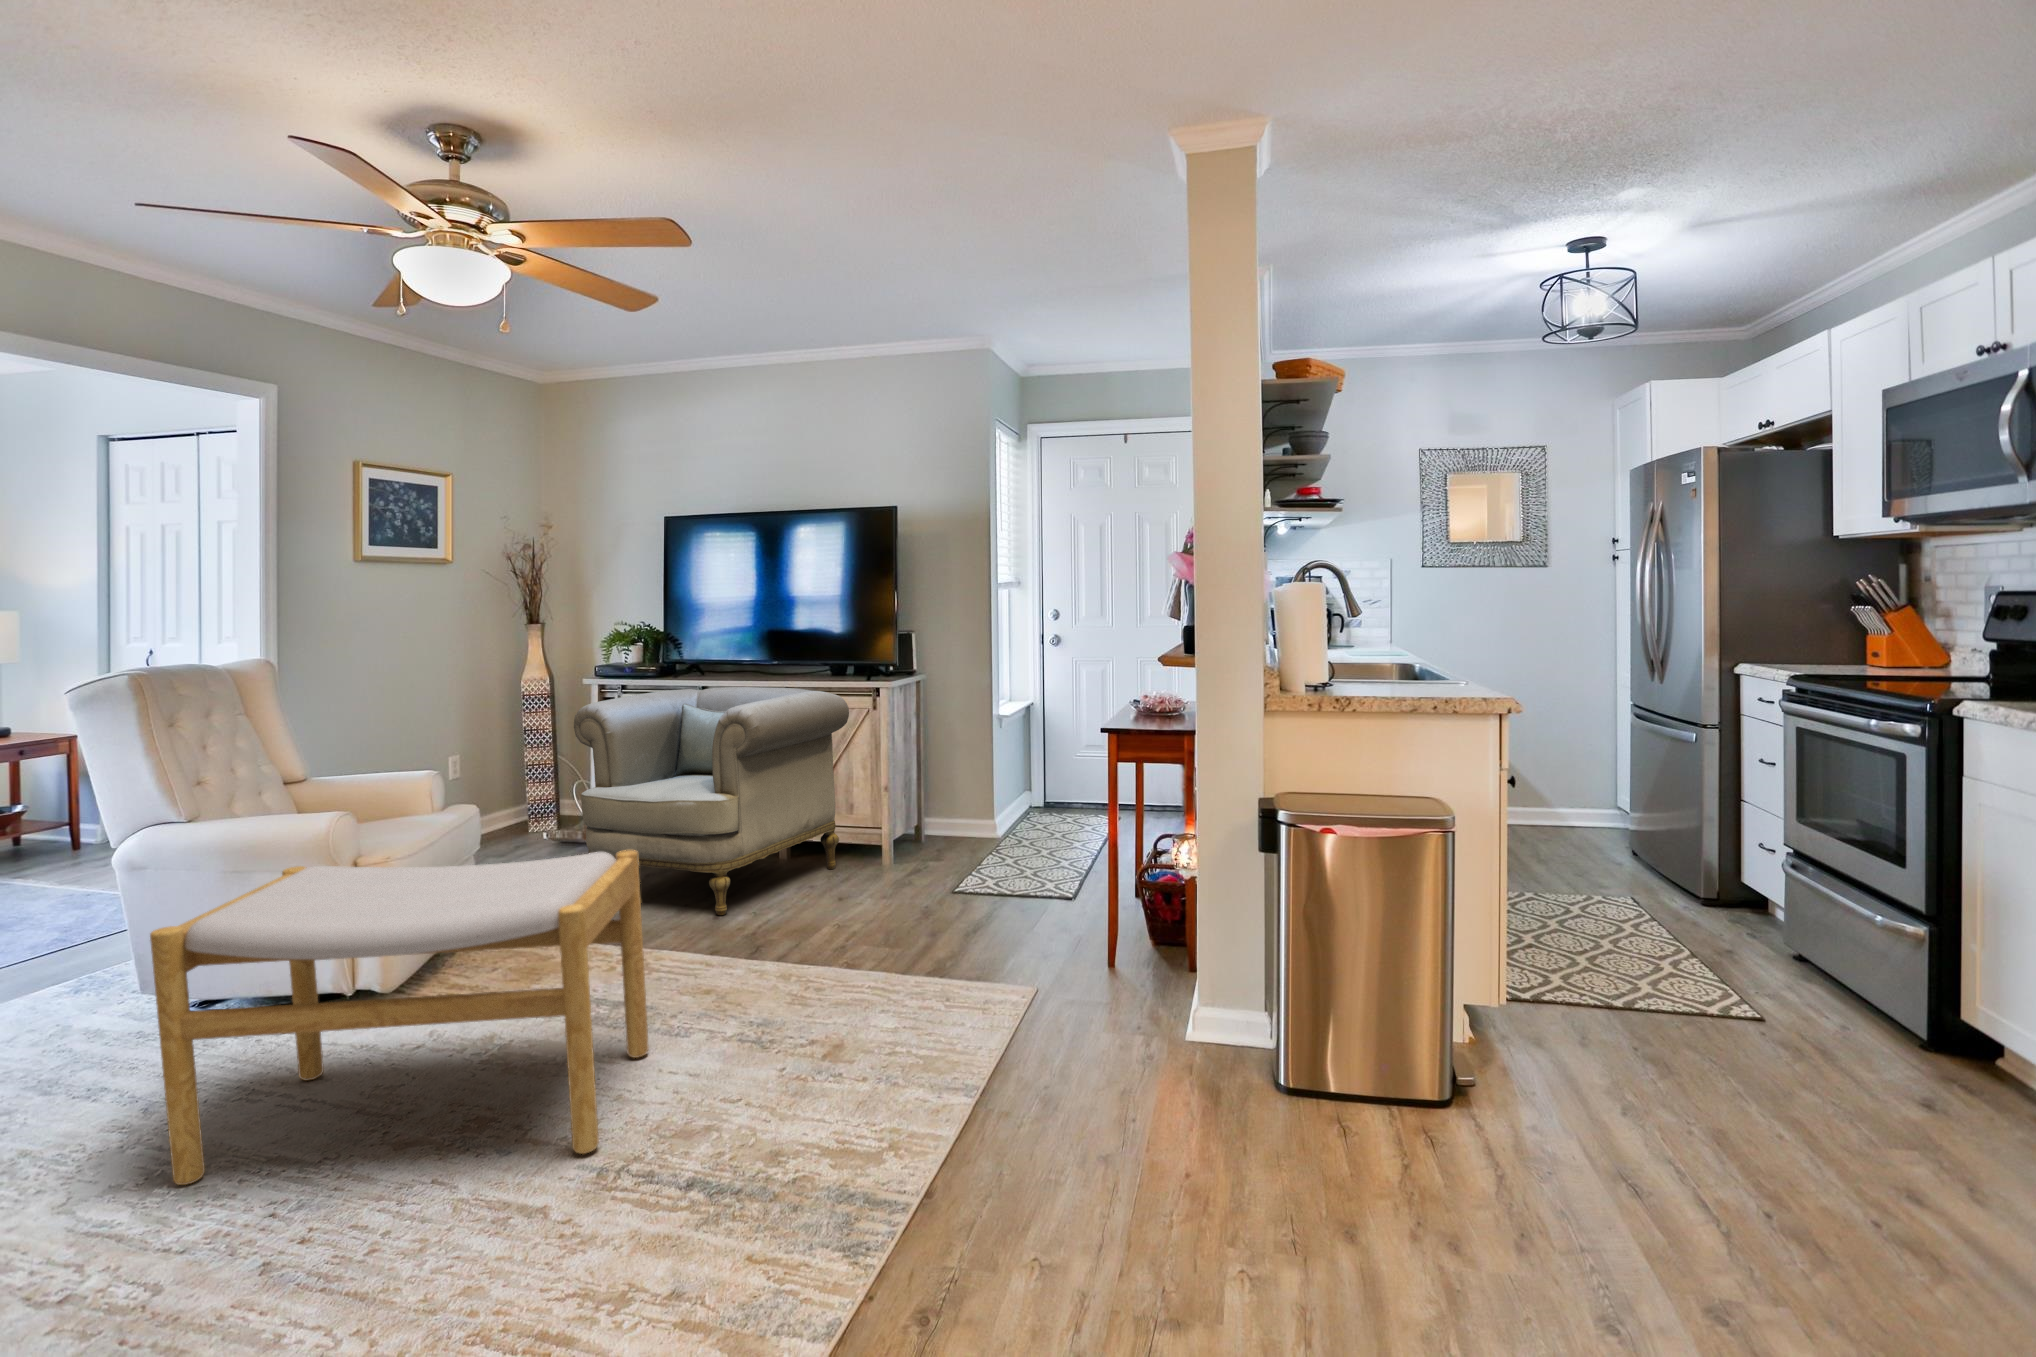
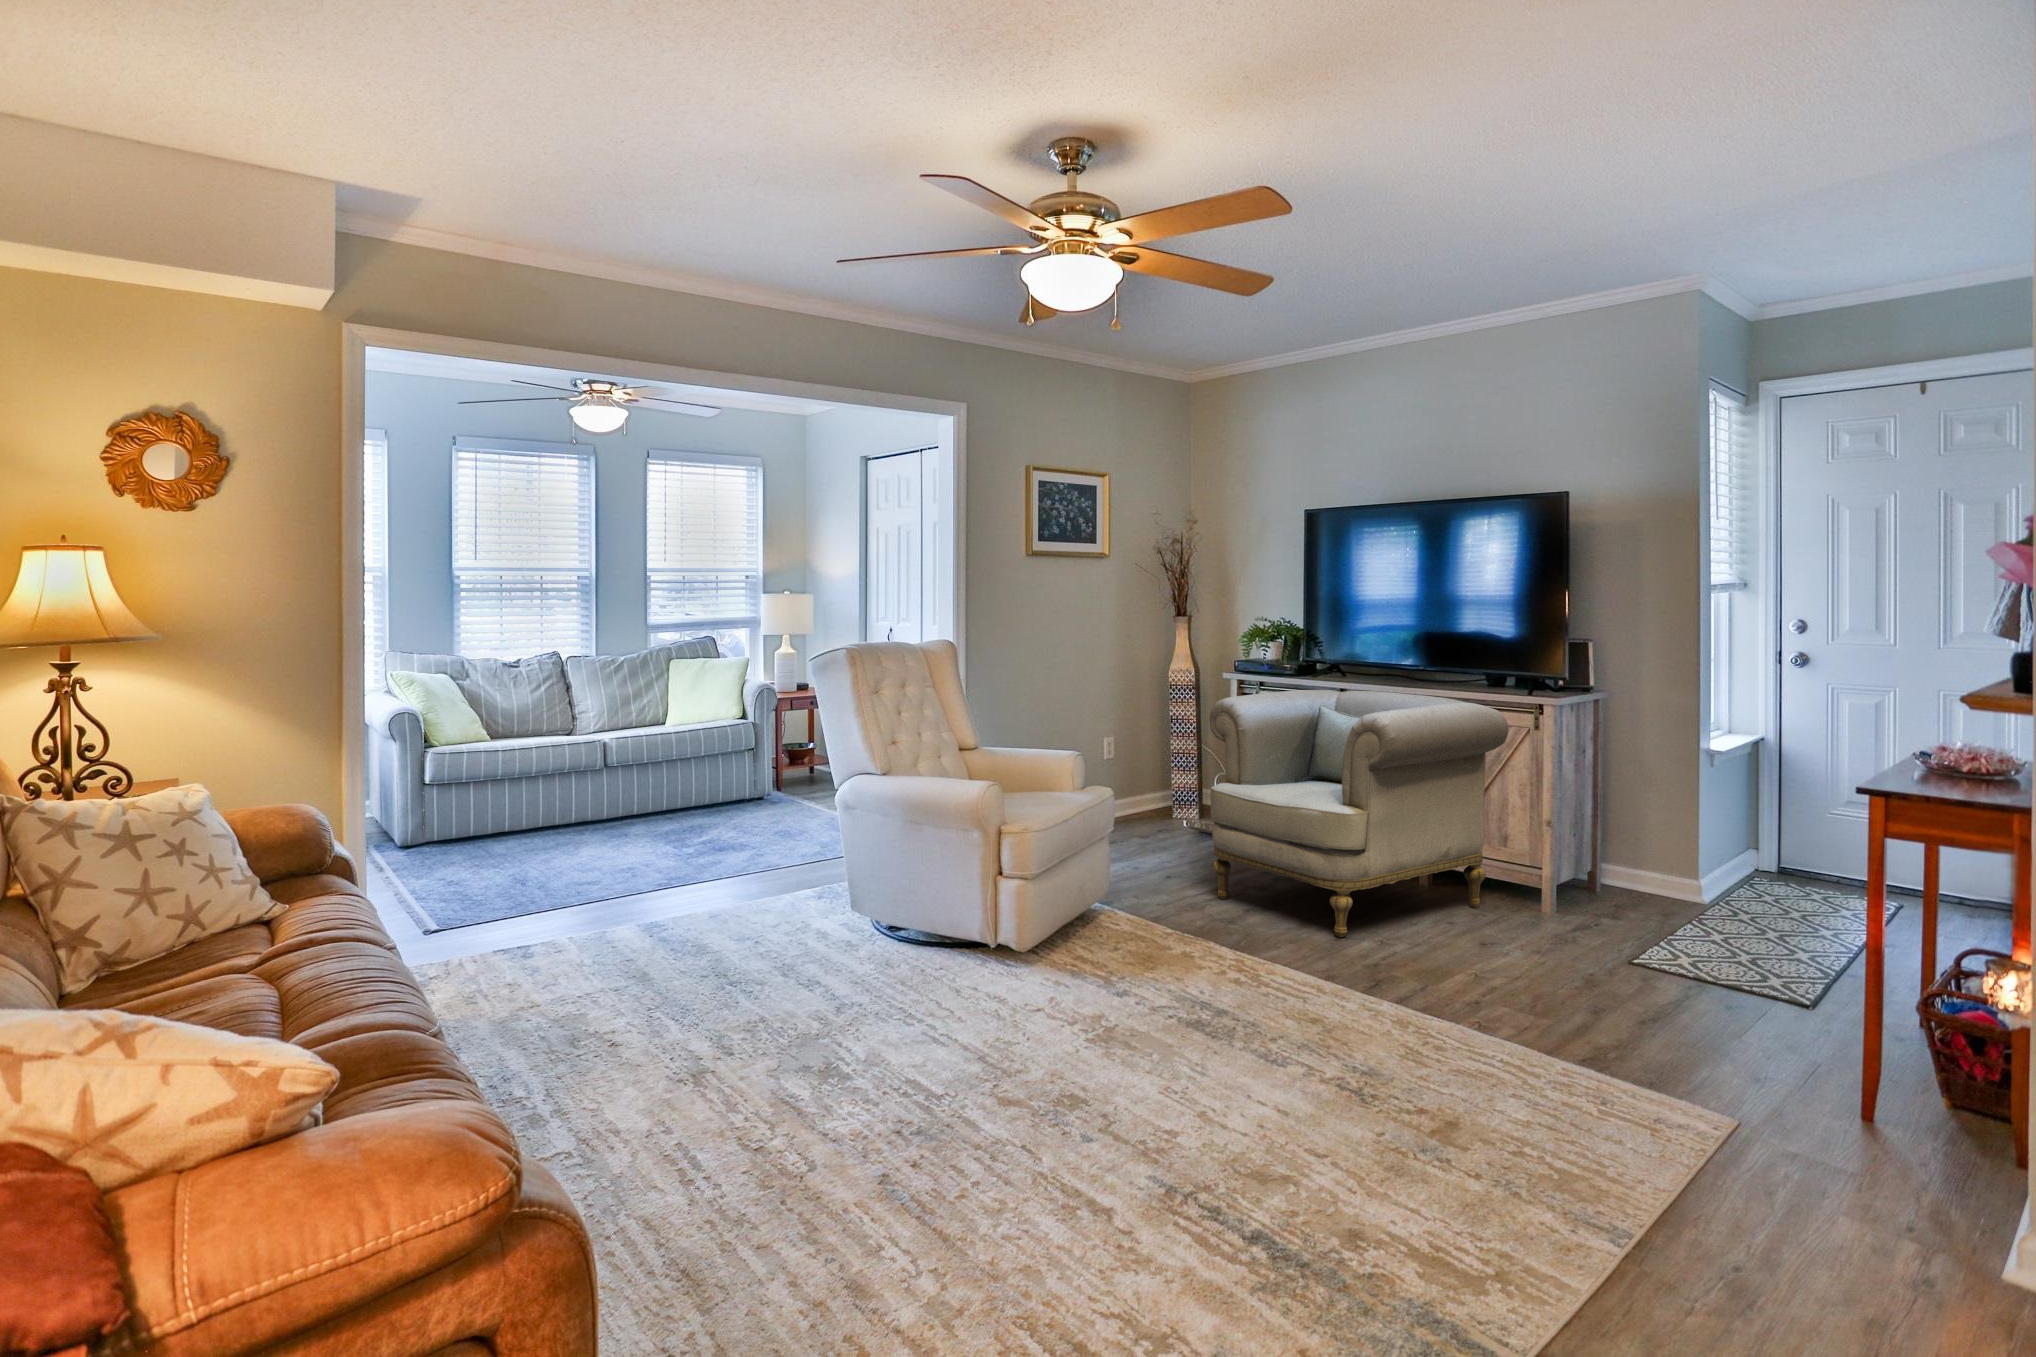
footstool: present [150,850,649,1185] -> none [836,825,1242,1164]

